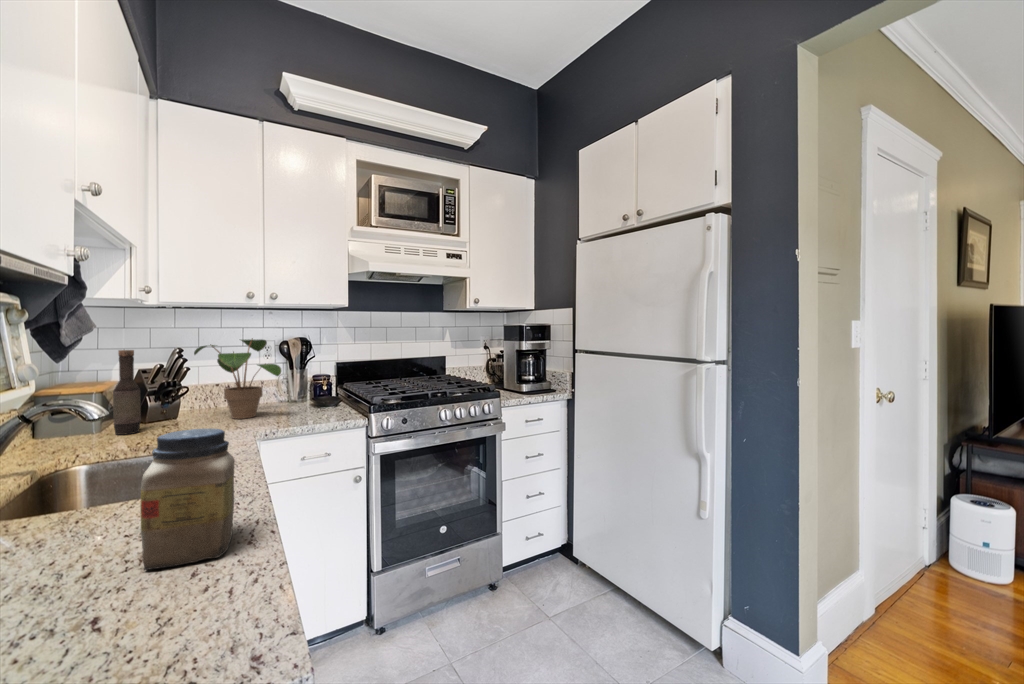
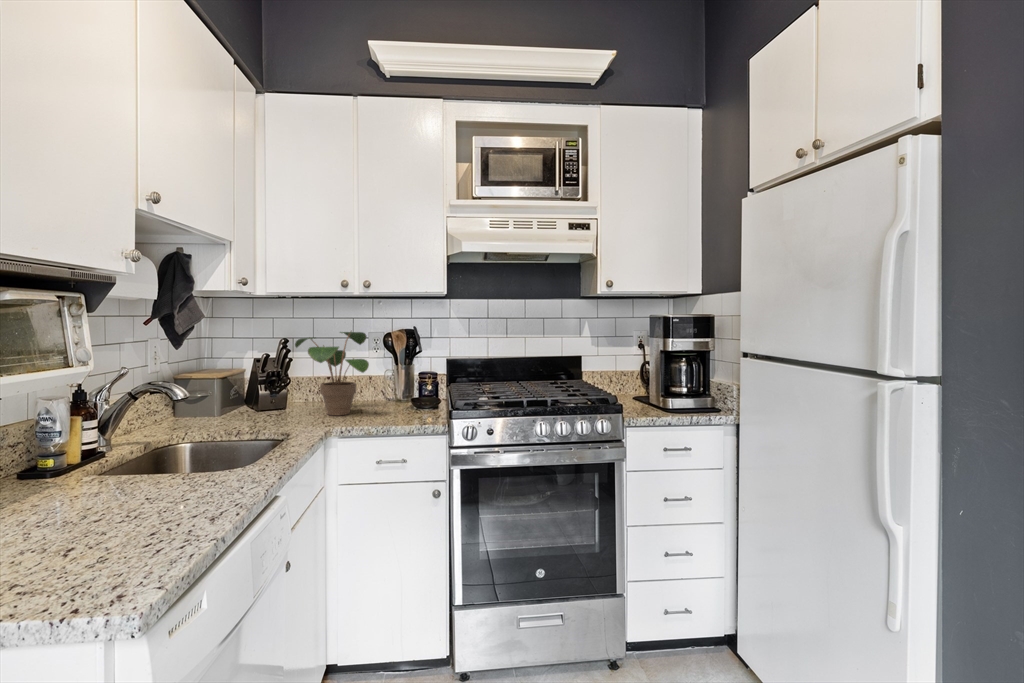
bottle: present [113,350,141,435] -> none [222,342,244,422]
jar: present [140,428,235,570] -> none [92,423,183,540]

